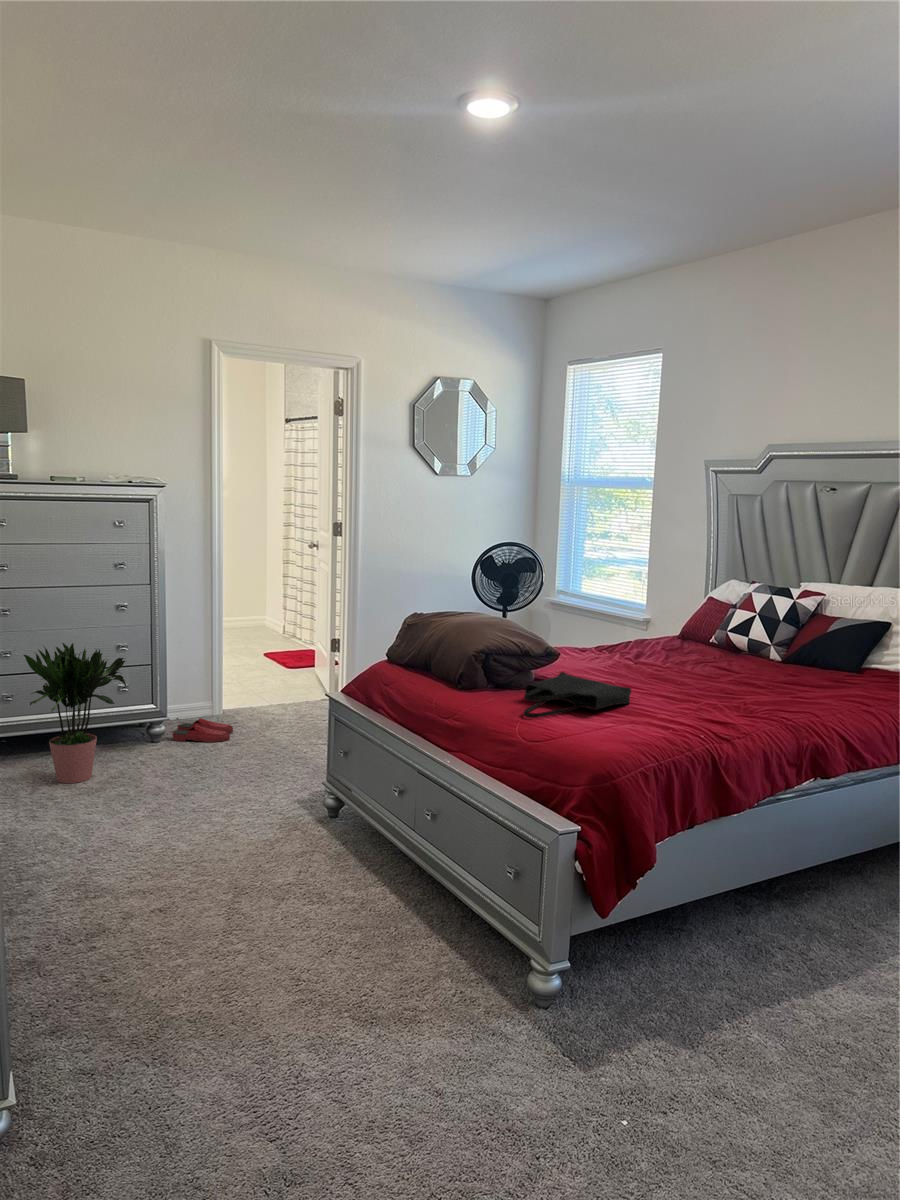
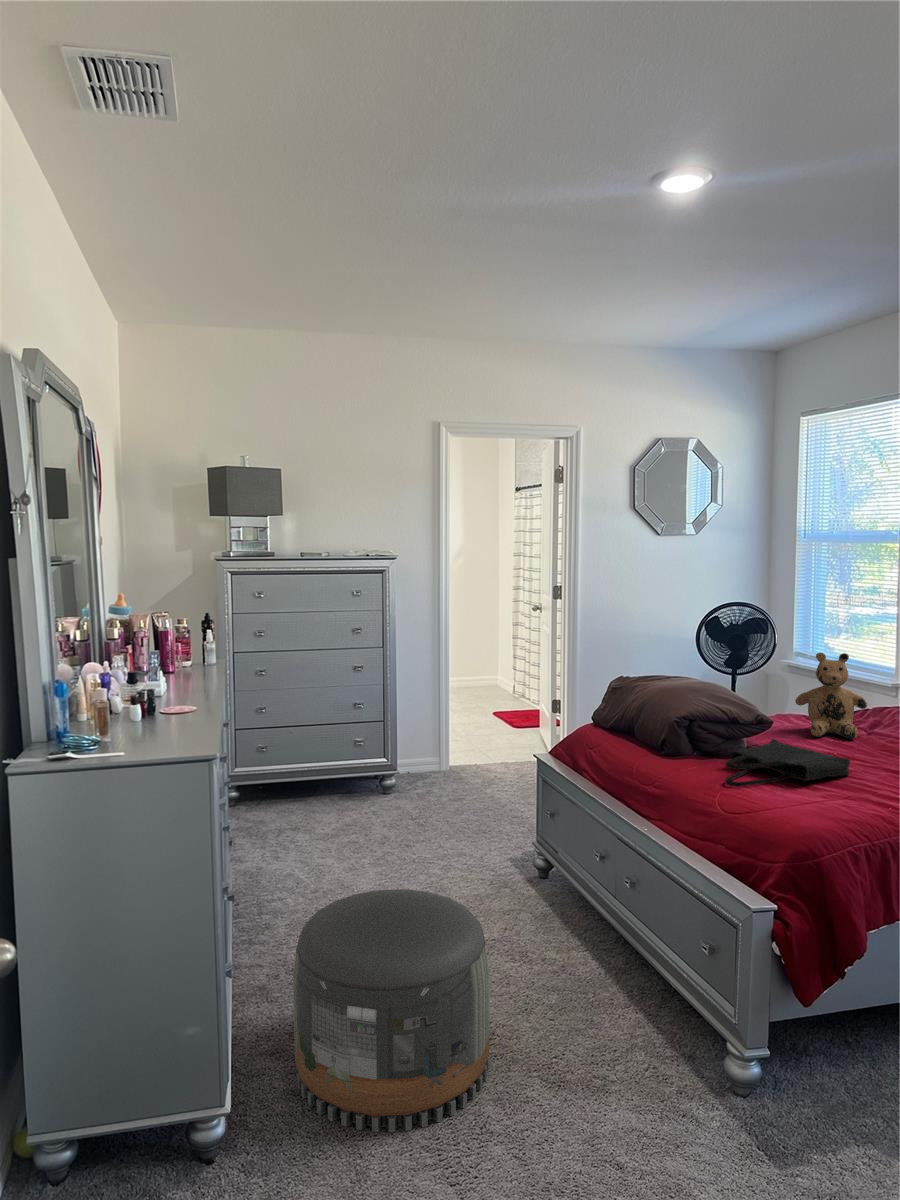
teddy bear: none [576,589,638,670] -> present [795,652,867,739]
potted plant: present [24,643,126,783] -> none [275,694,365,827]
slippers: present [173,718,233,742] -> none [403,772,458,795]
pouf: none [80,842,300,1099] -> present [293,889,489,1132]

